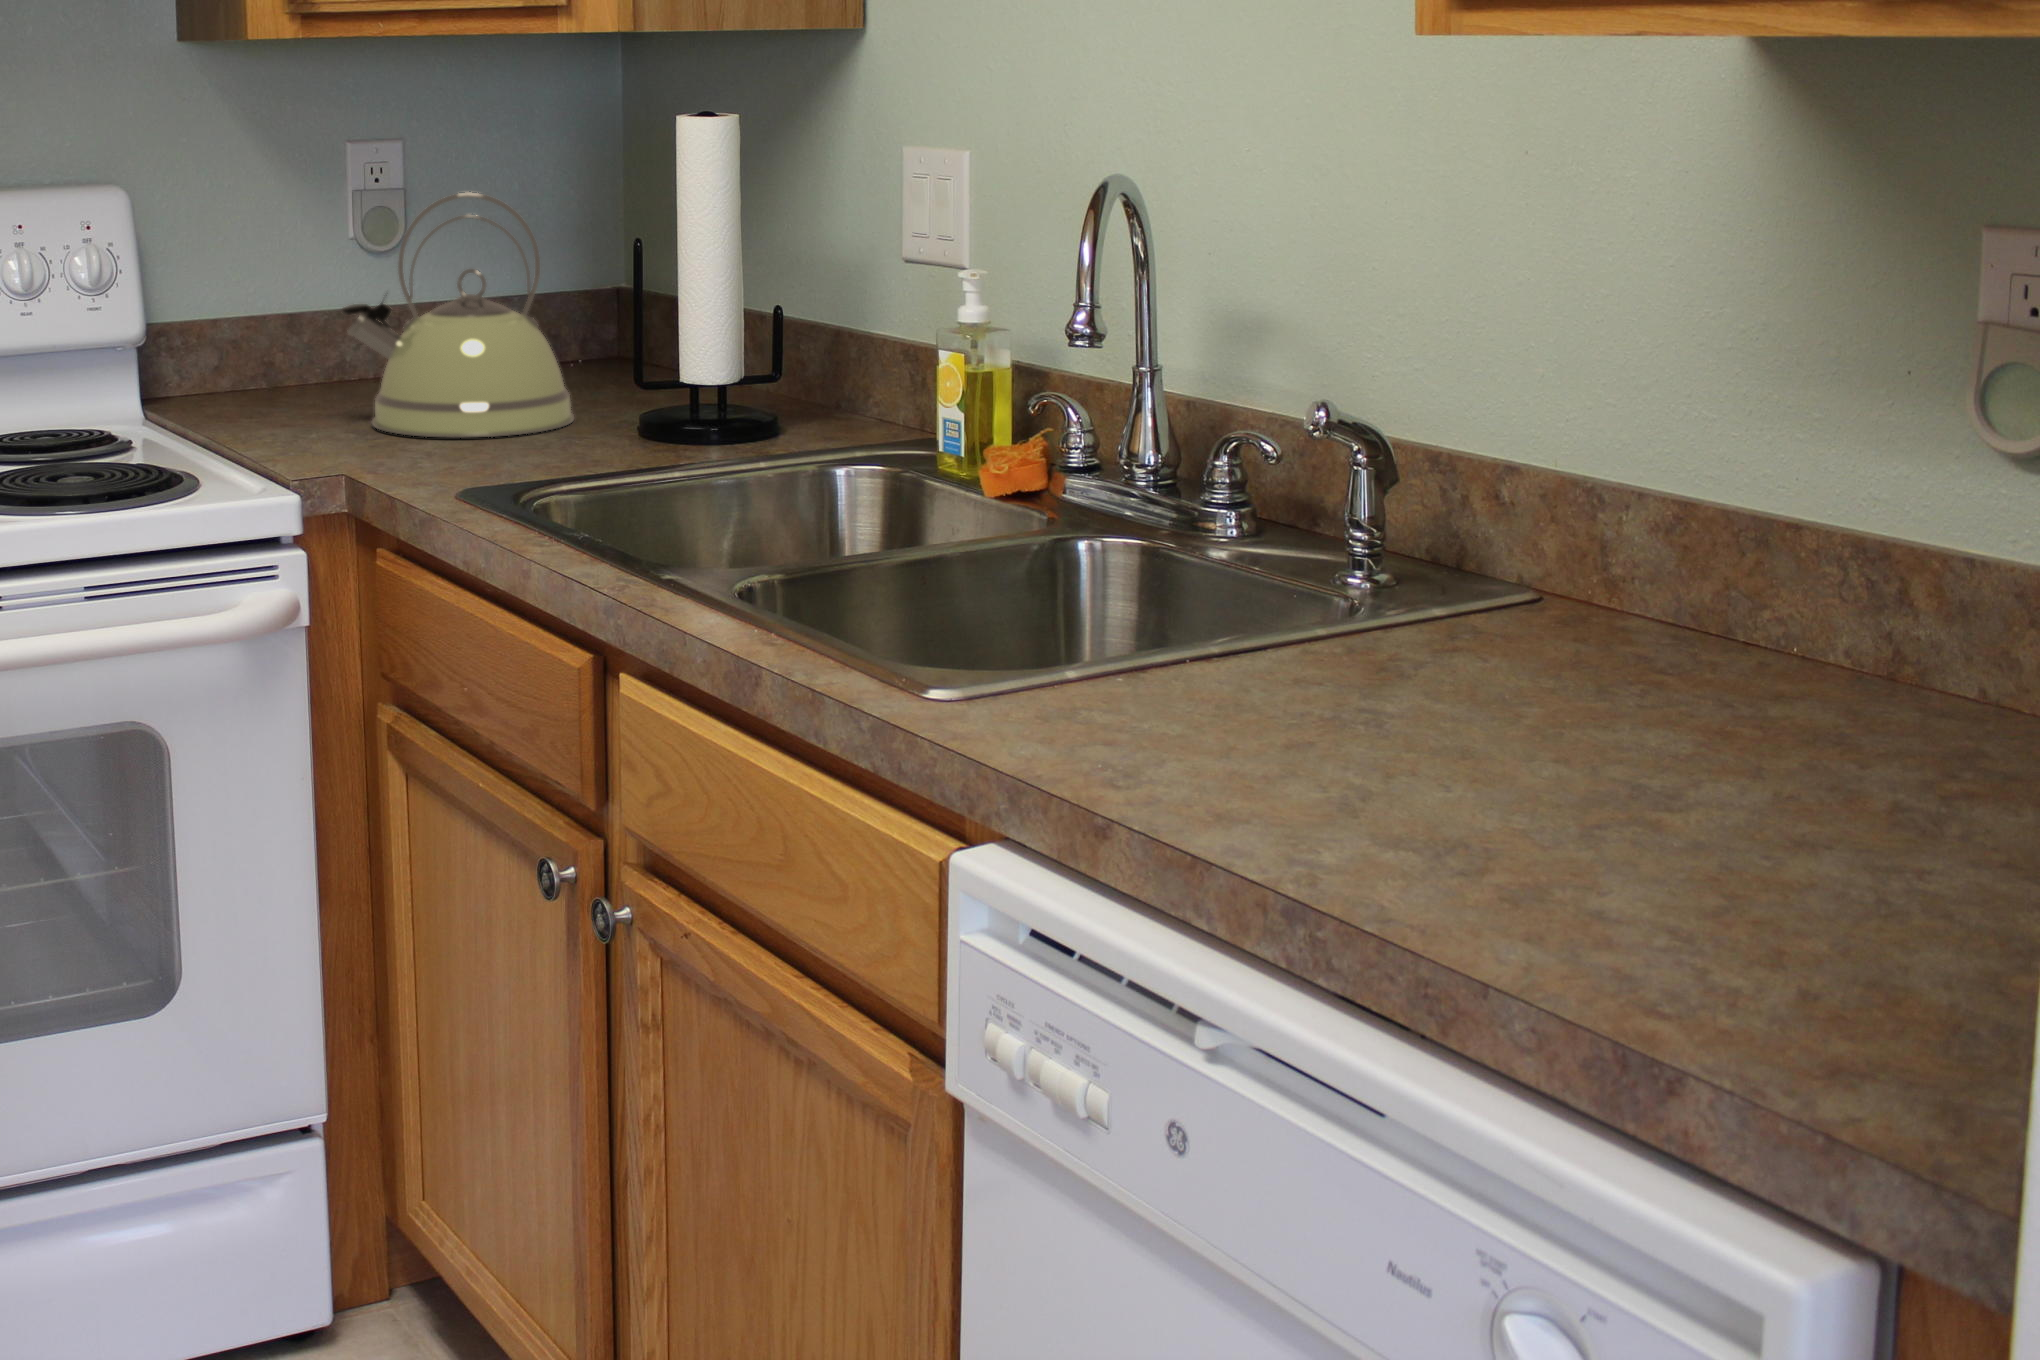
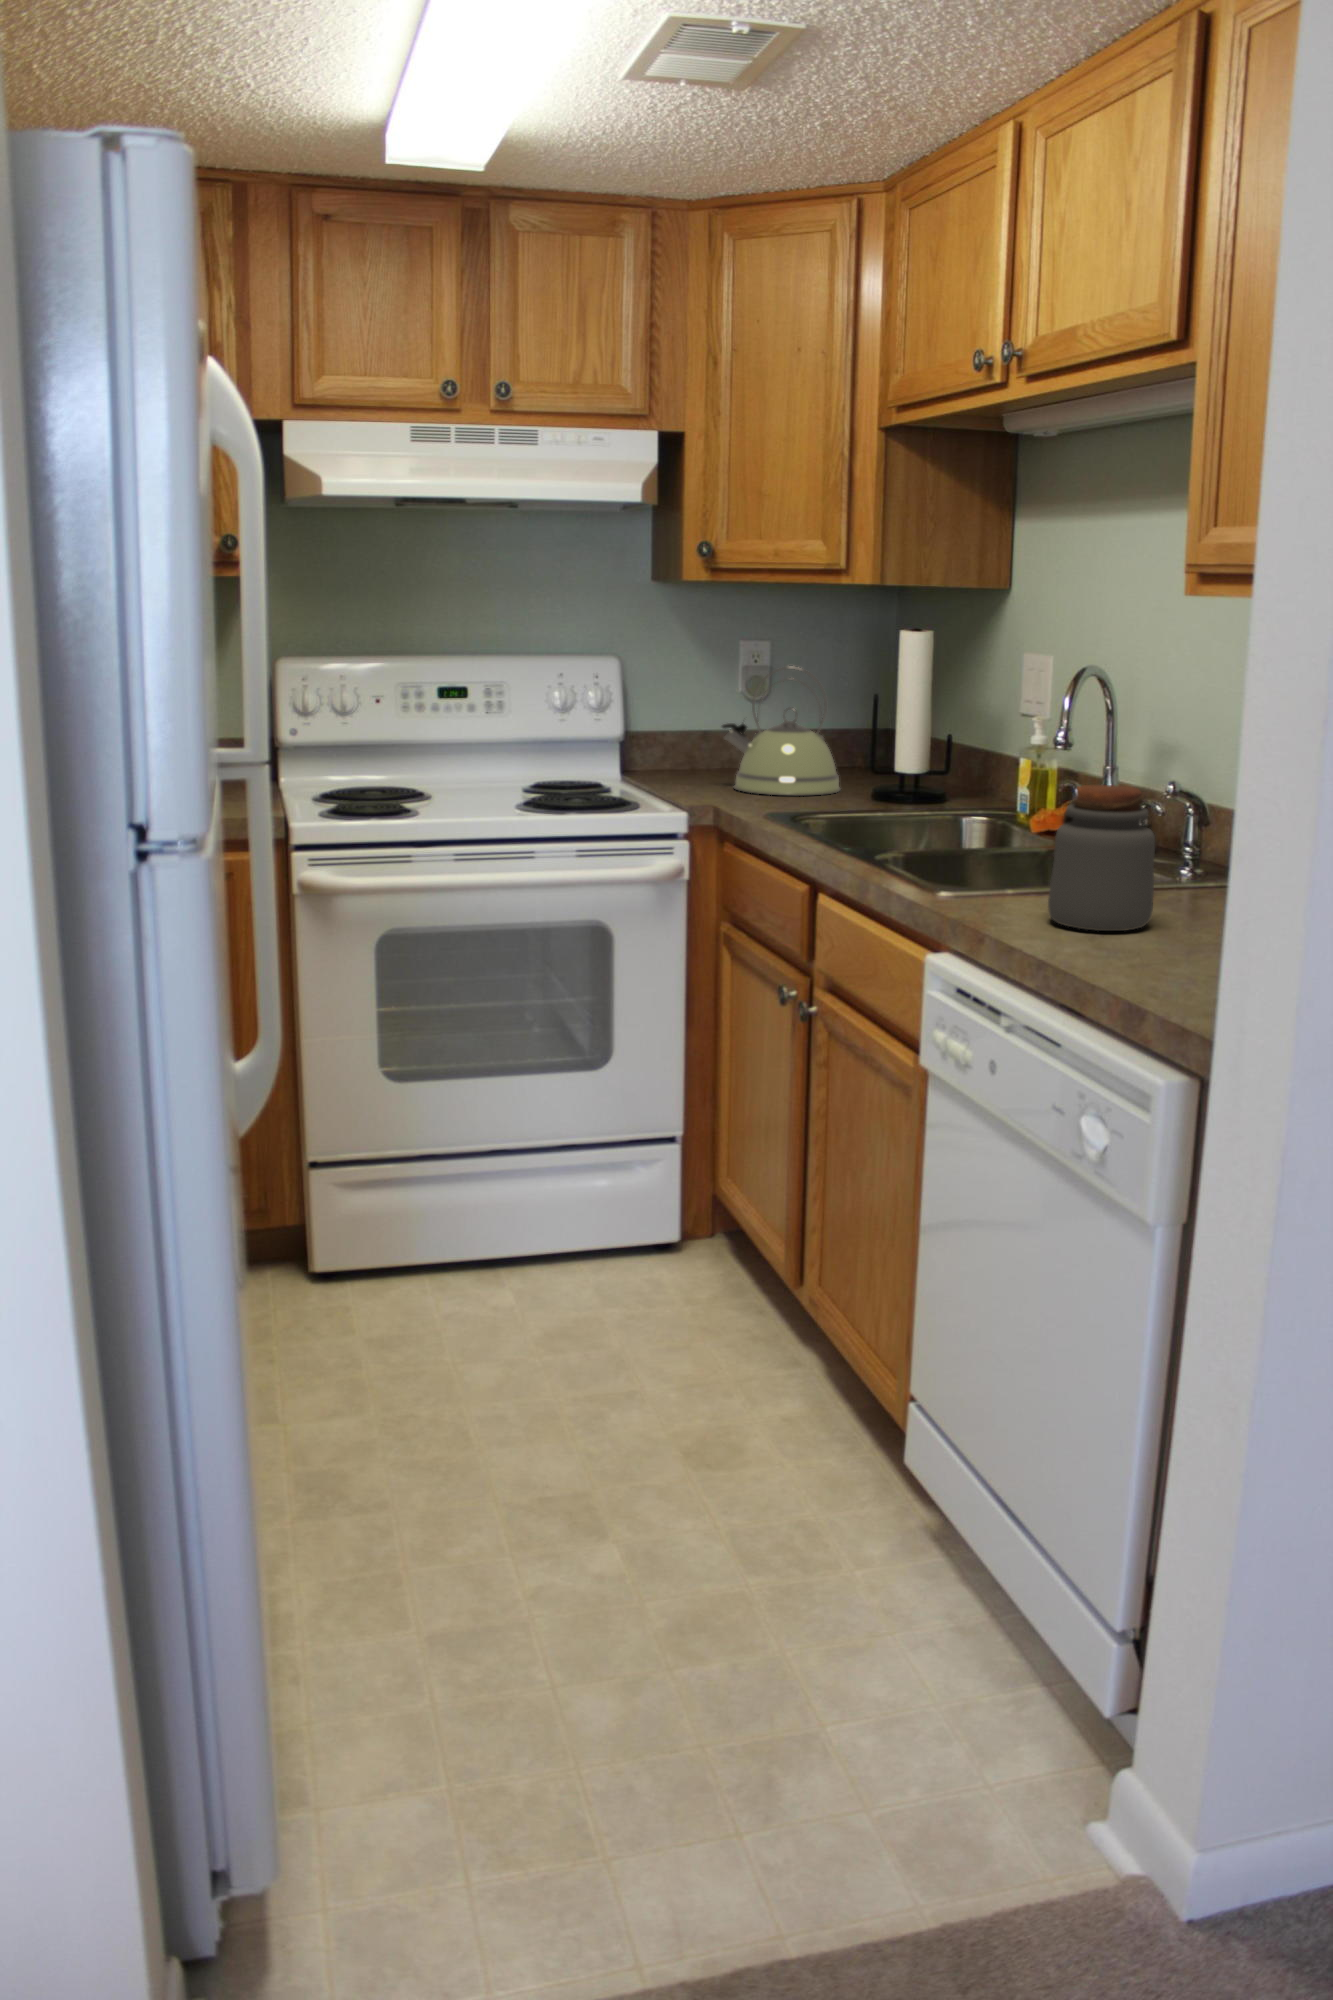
jar: none [1222,447,1466,788] -> present [1048,785,1155,931]

